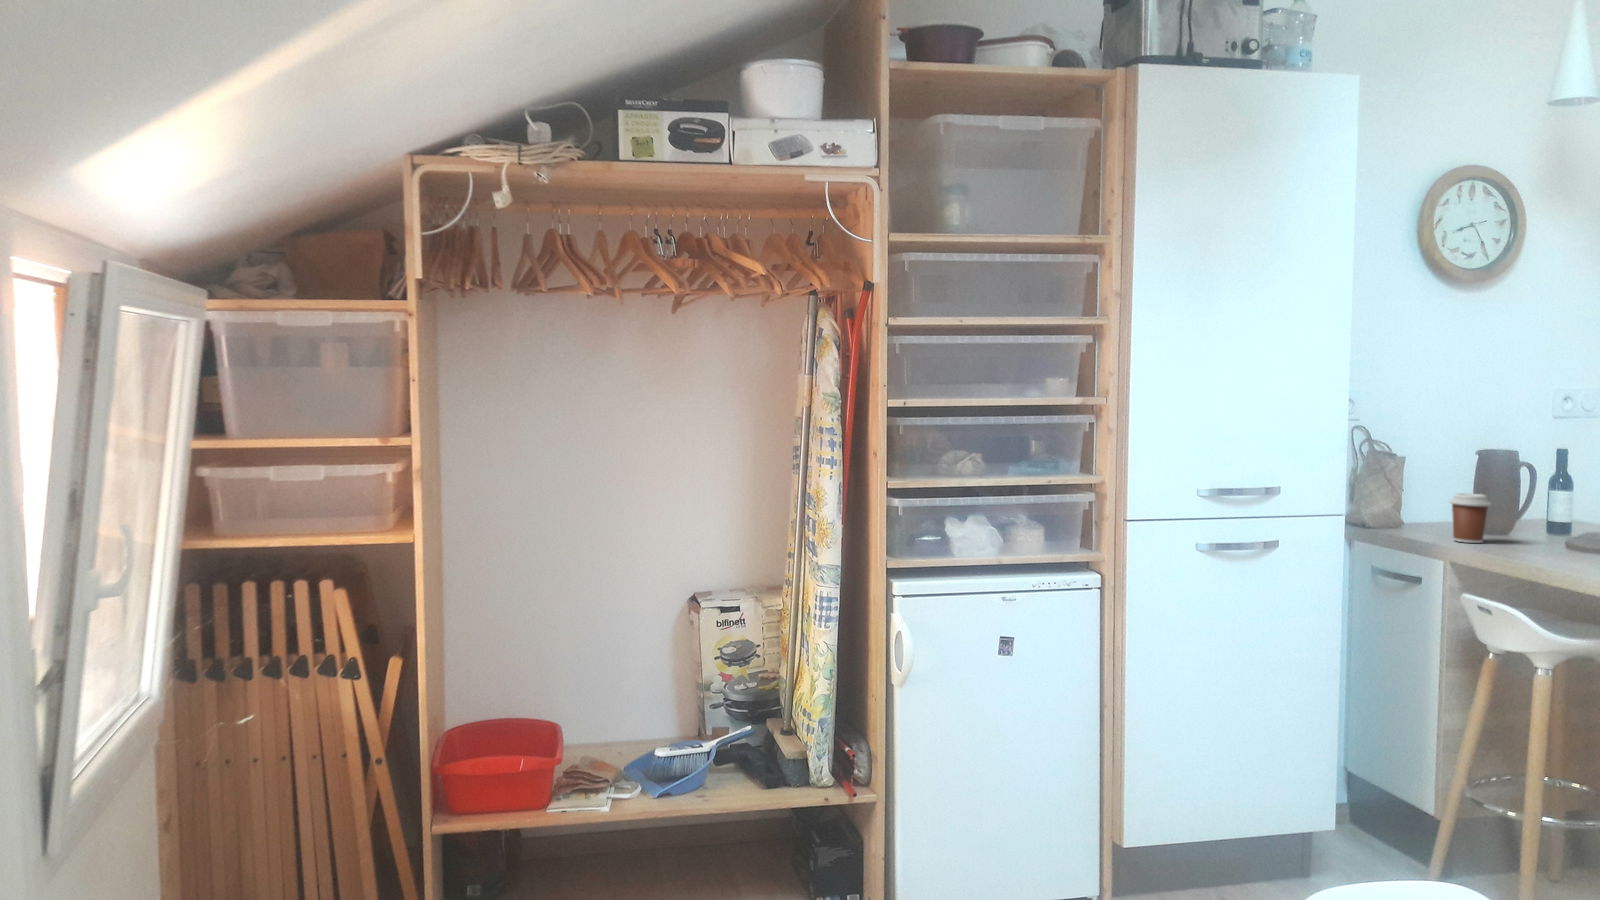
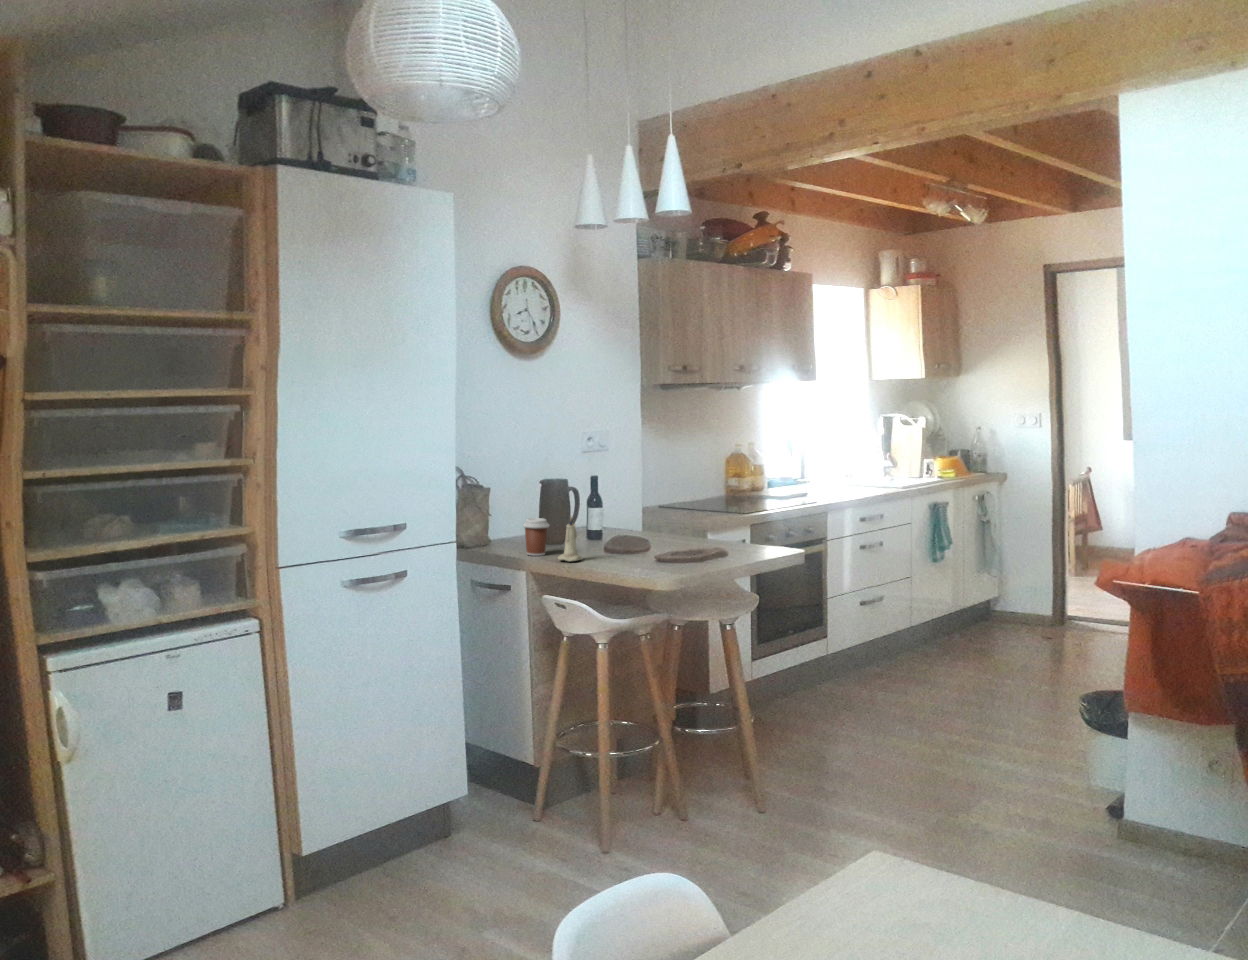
candle: none [1502,490,1544,553] -> present [558,517,582,561]

